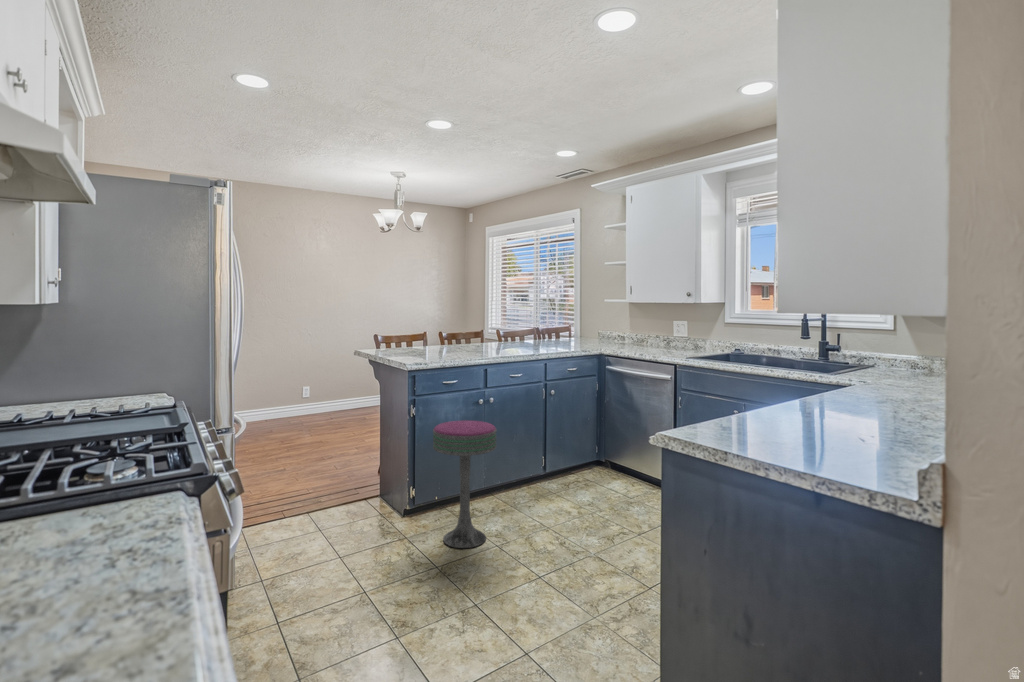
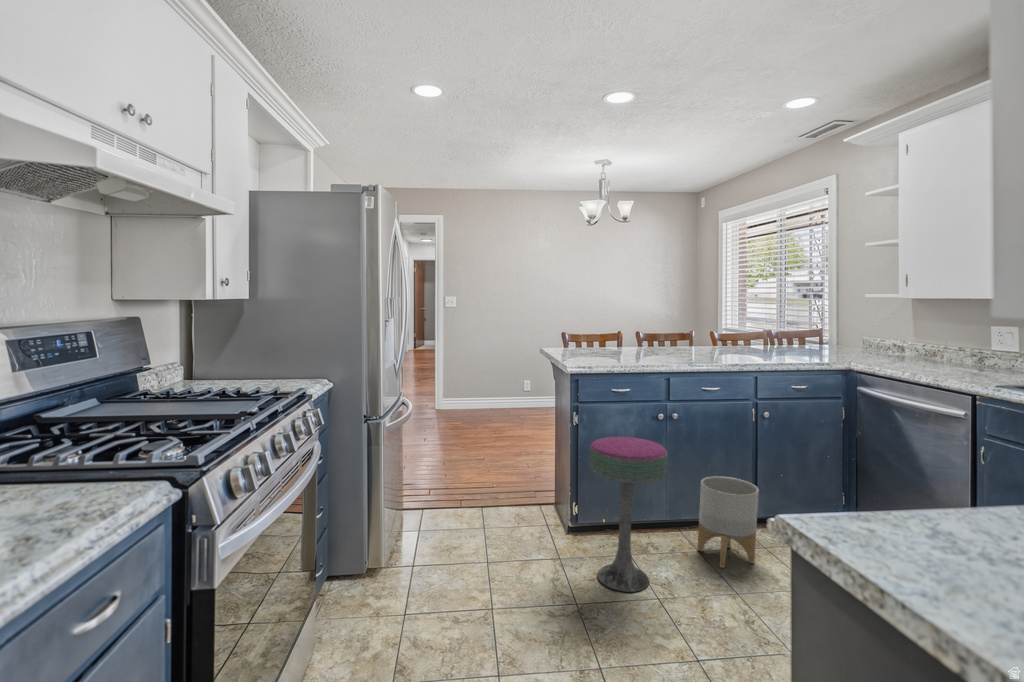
planter: none [512,444,554,514] -> present [698,476,759,568]

